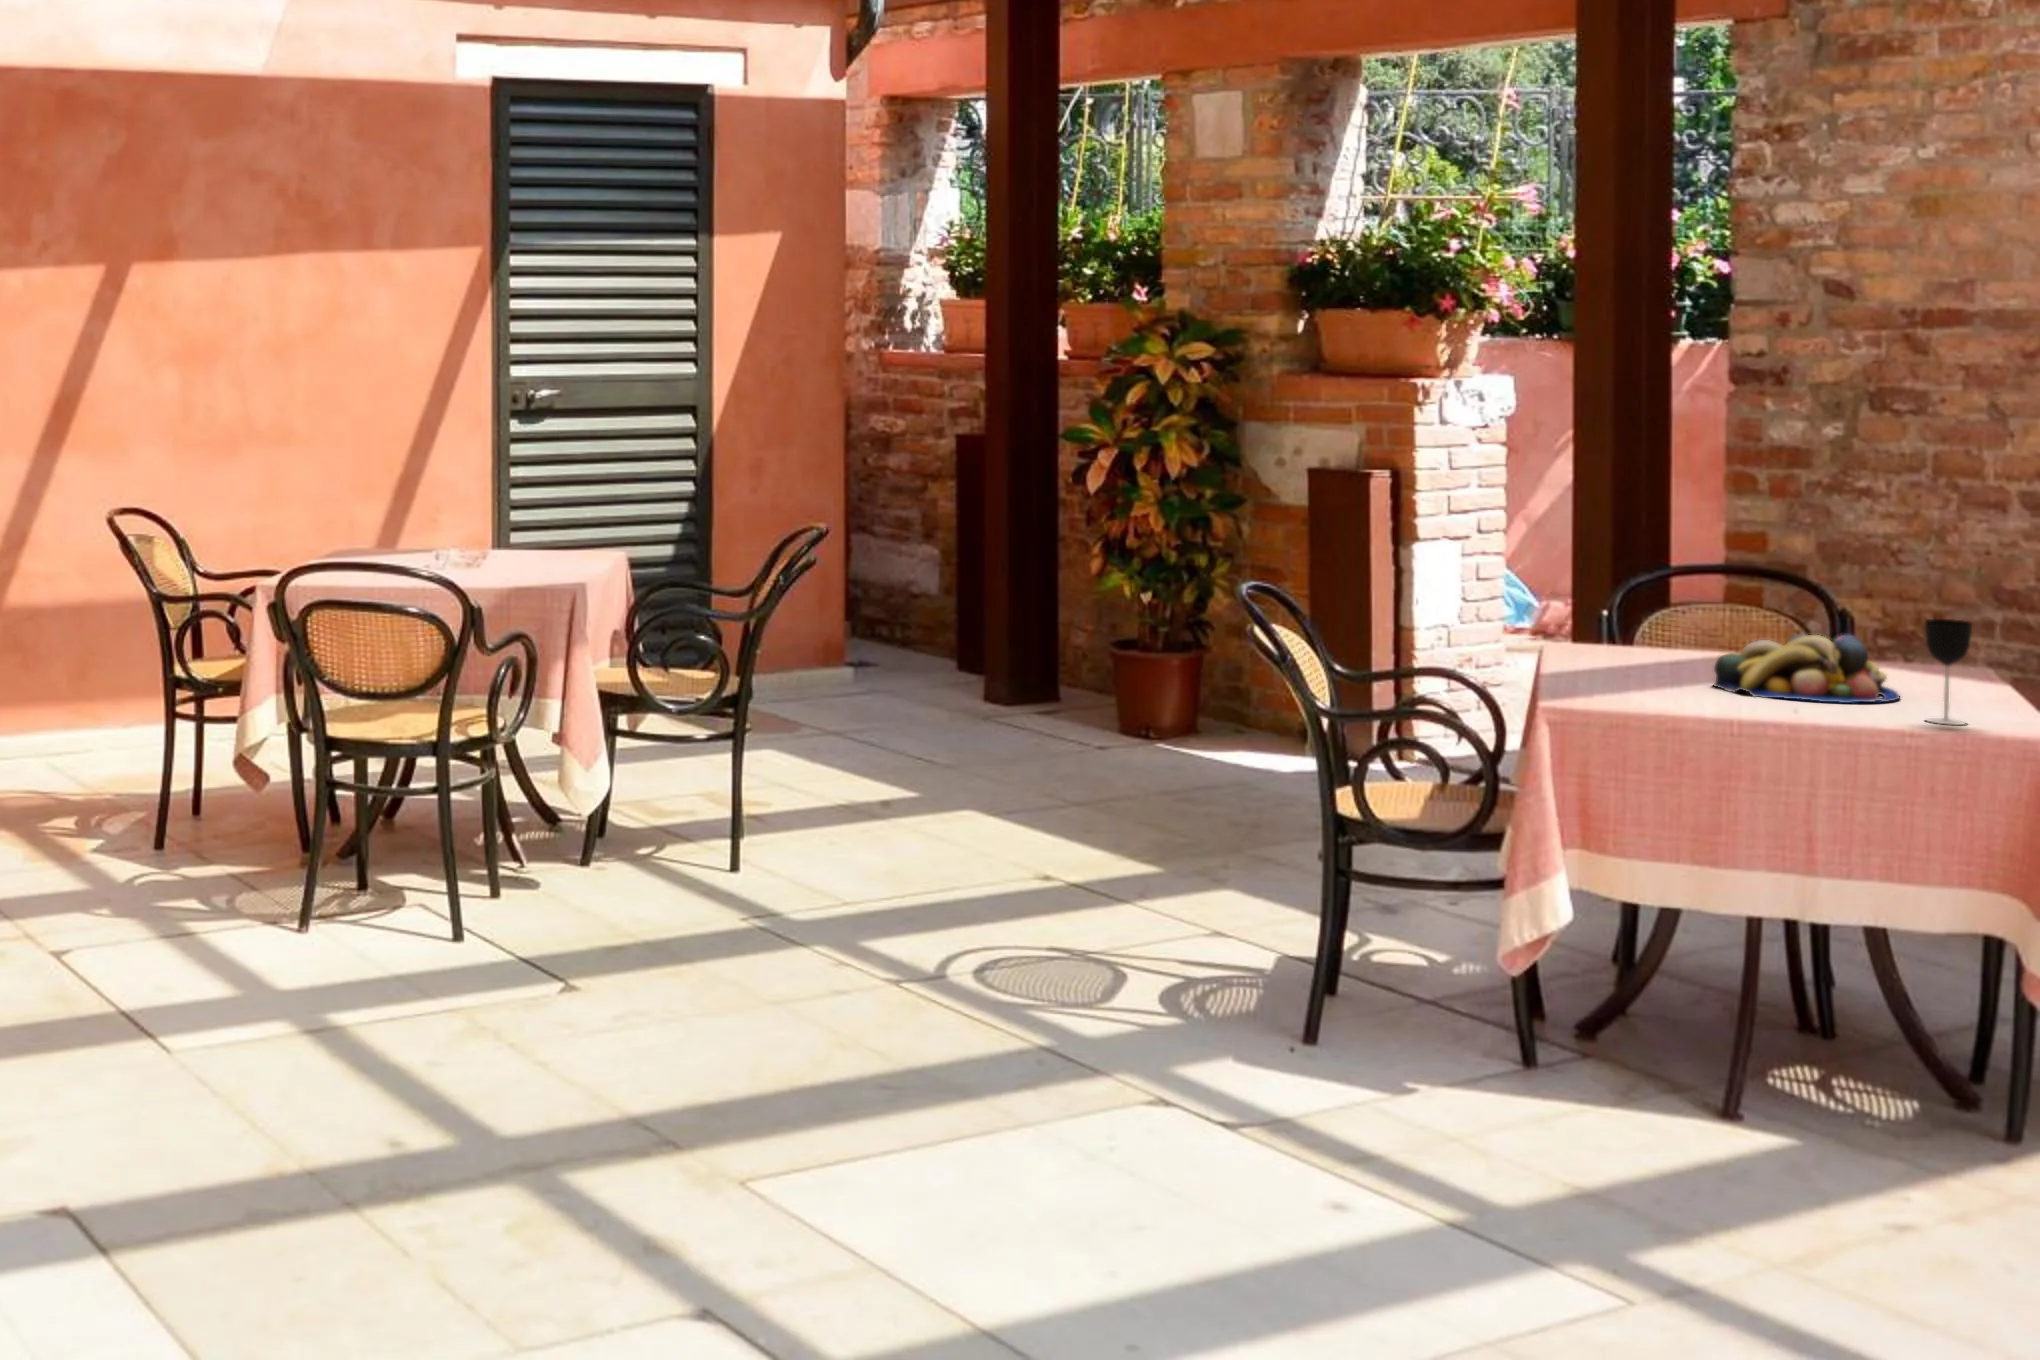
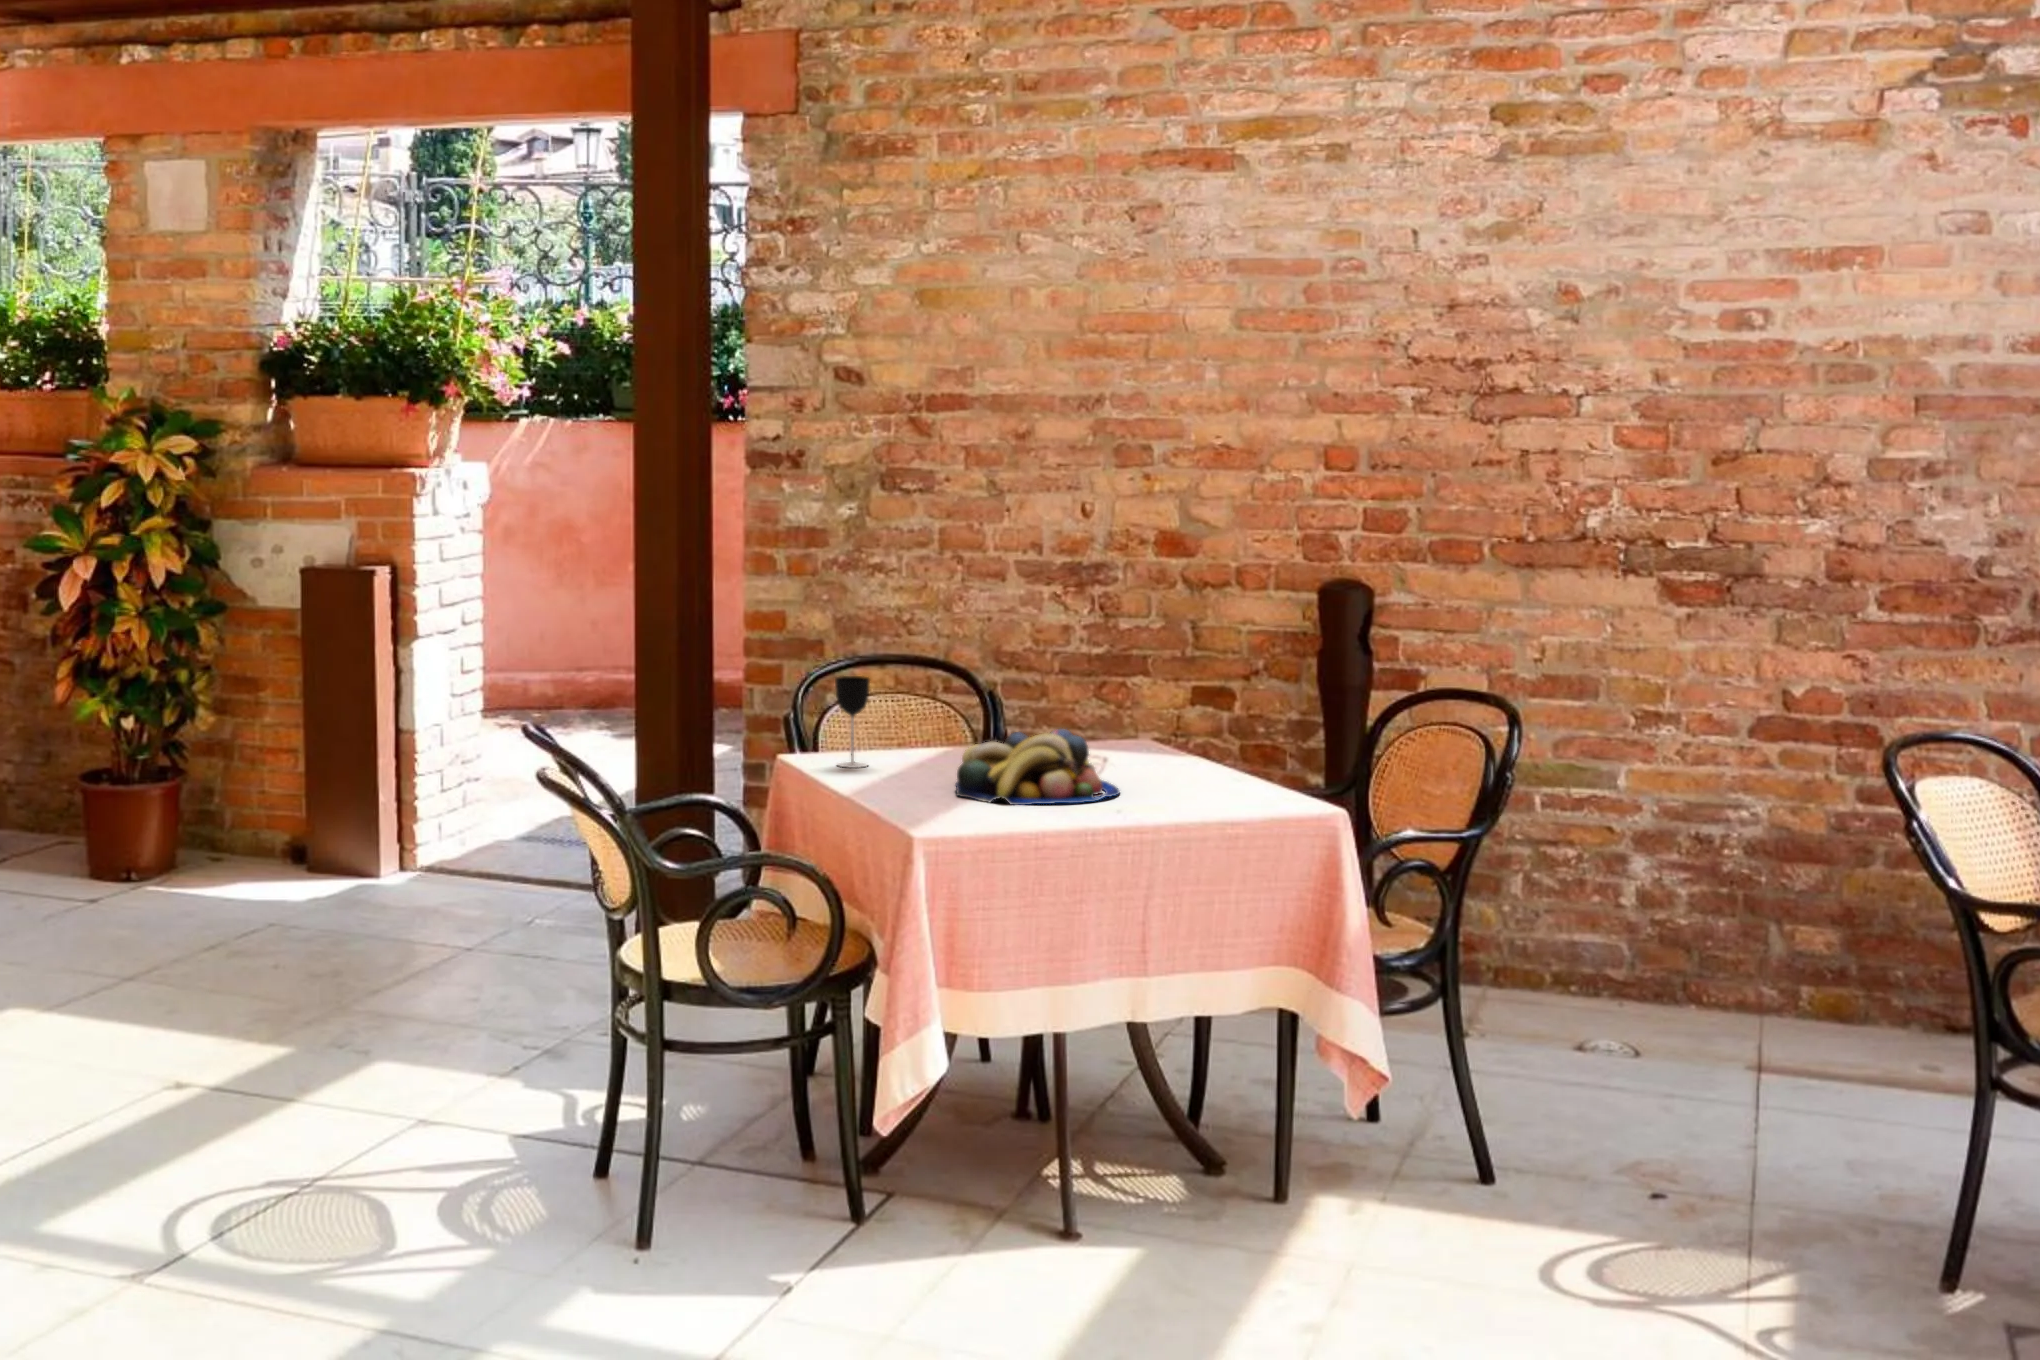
wine glass: present [1925,619,1972,725] -> present [835,676,870,768]

